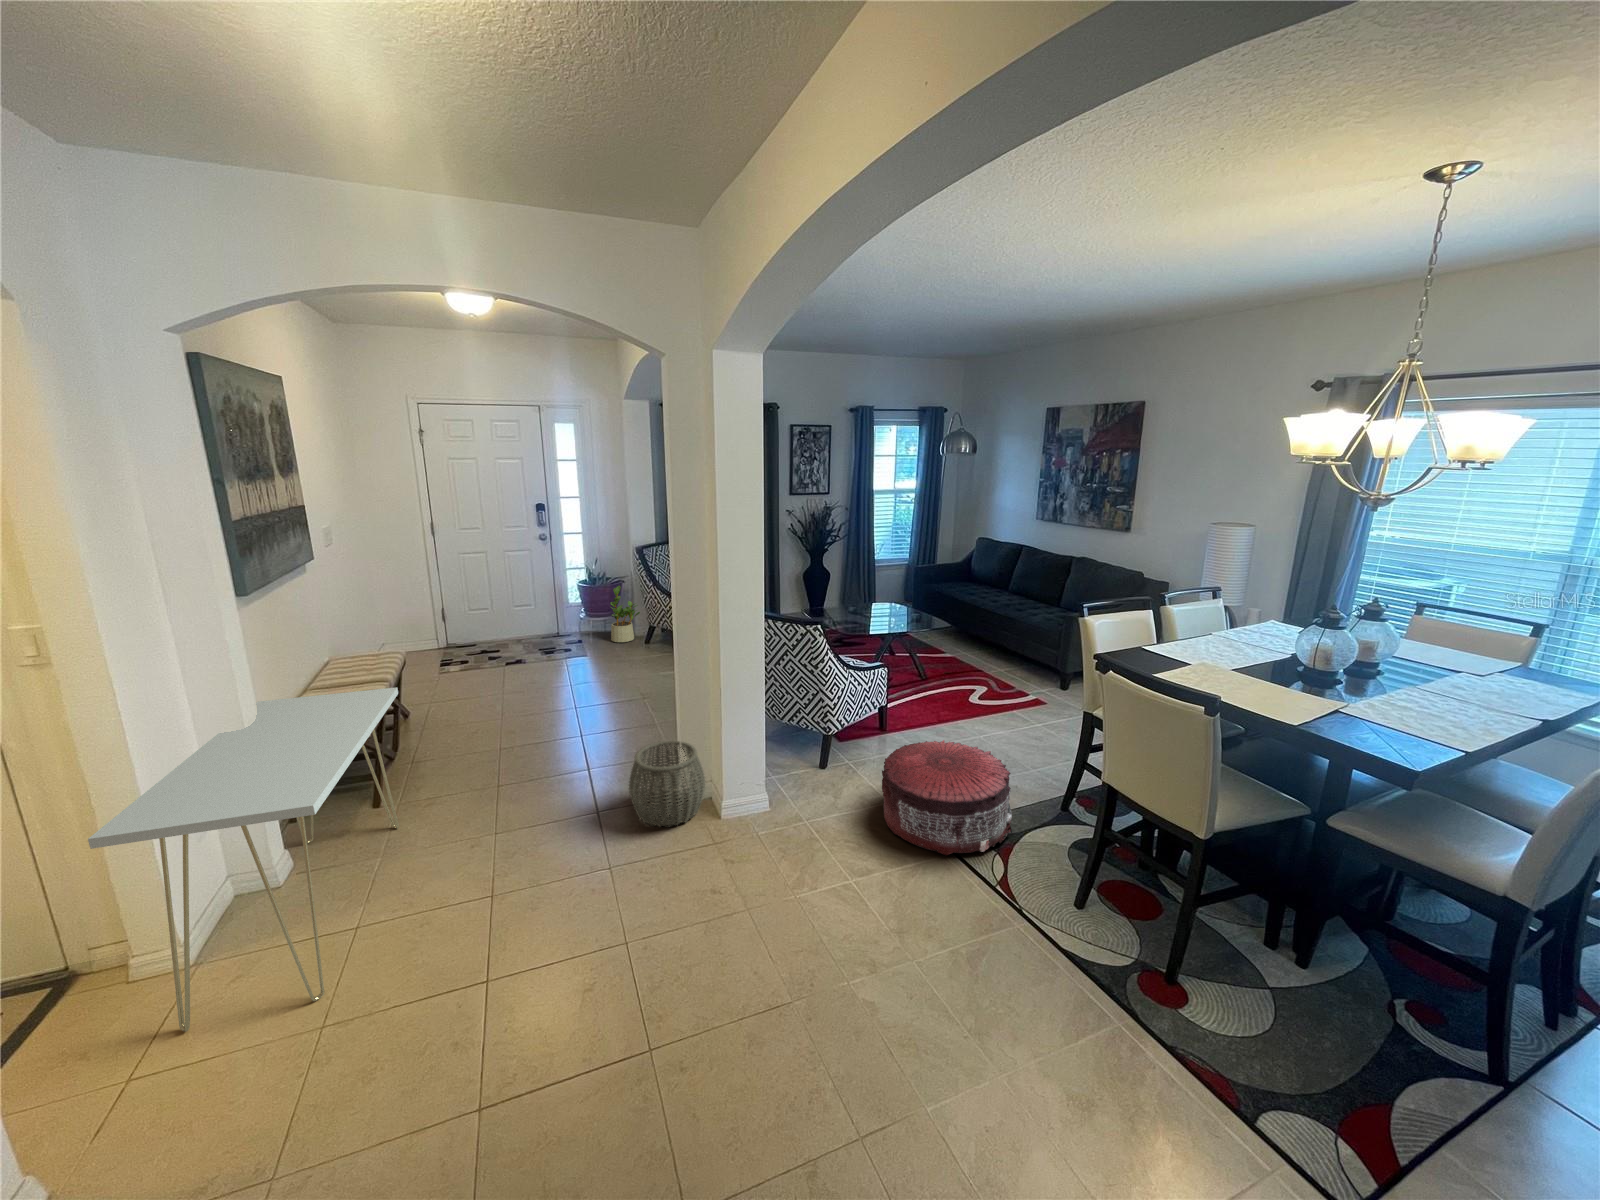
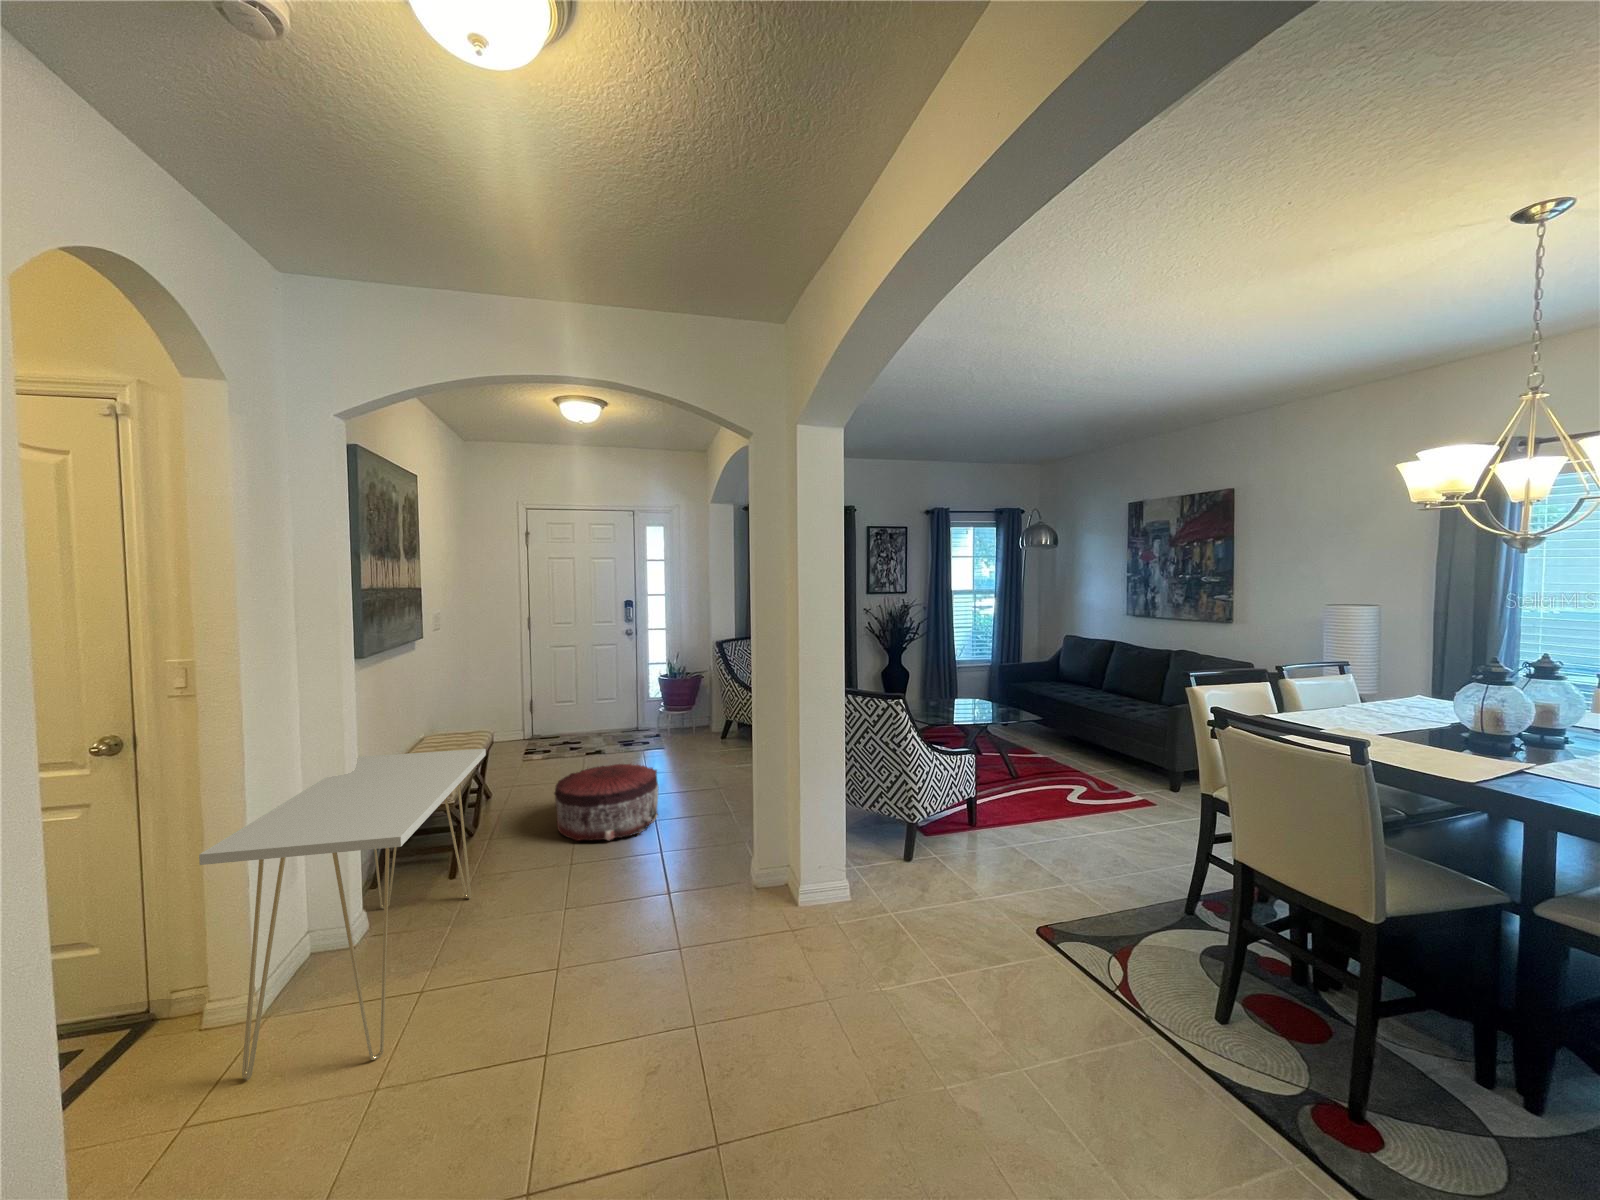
potted plant: present [610,586,640,642] -> none [687,680,717,738]
pouf: present [882,740,1012,855] -> present [554,764,659,841]
woven basket: present [629,741,705,827] -> none [701,818,781,911]

